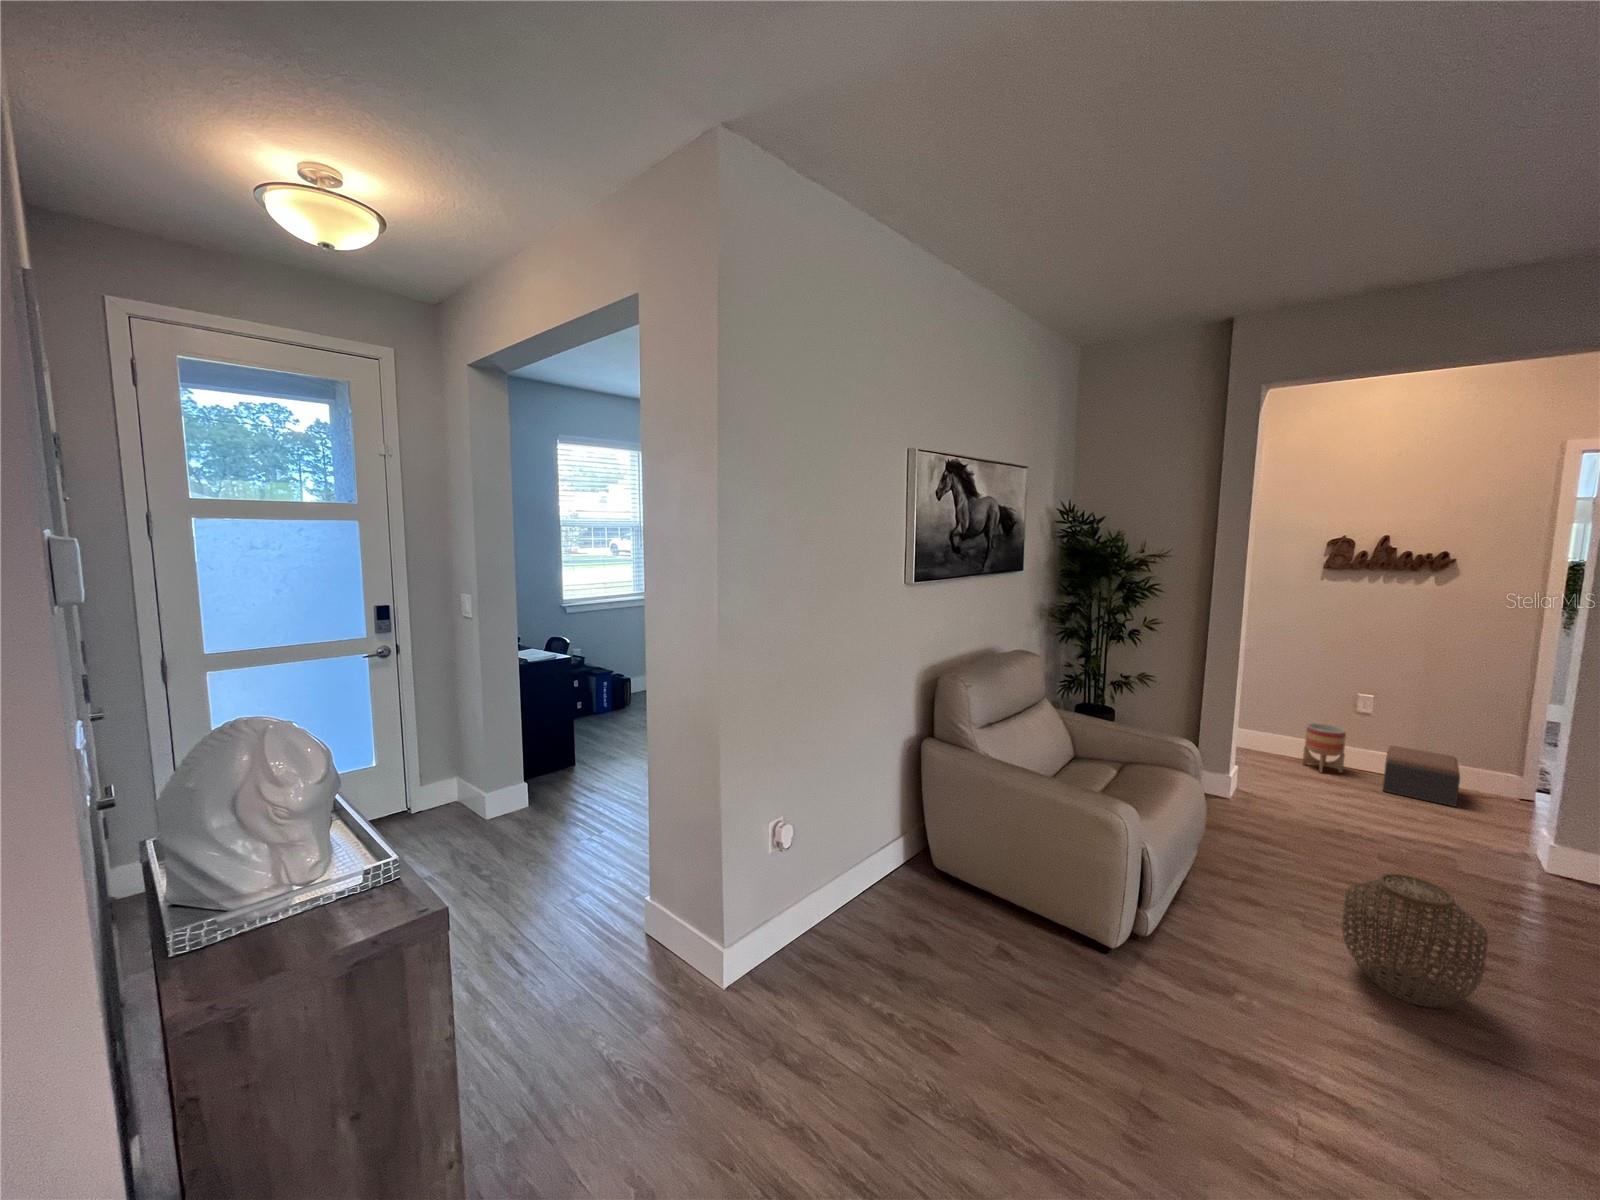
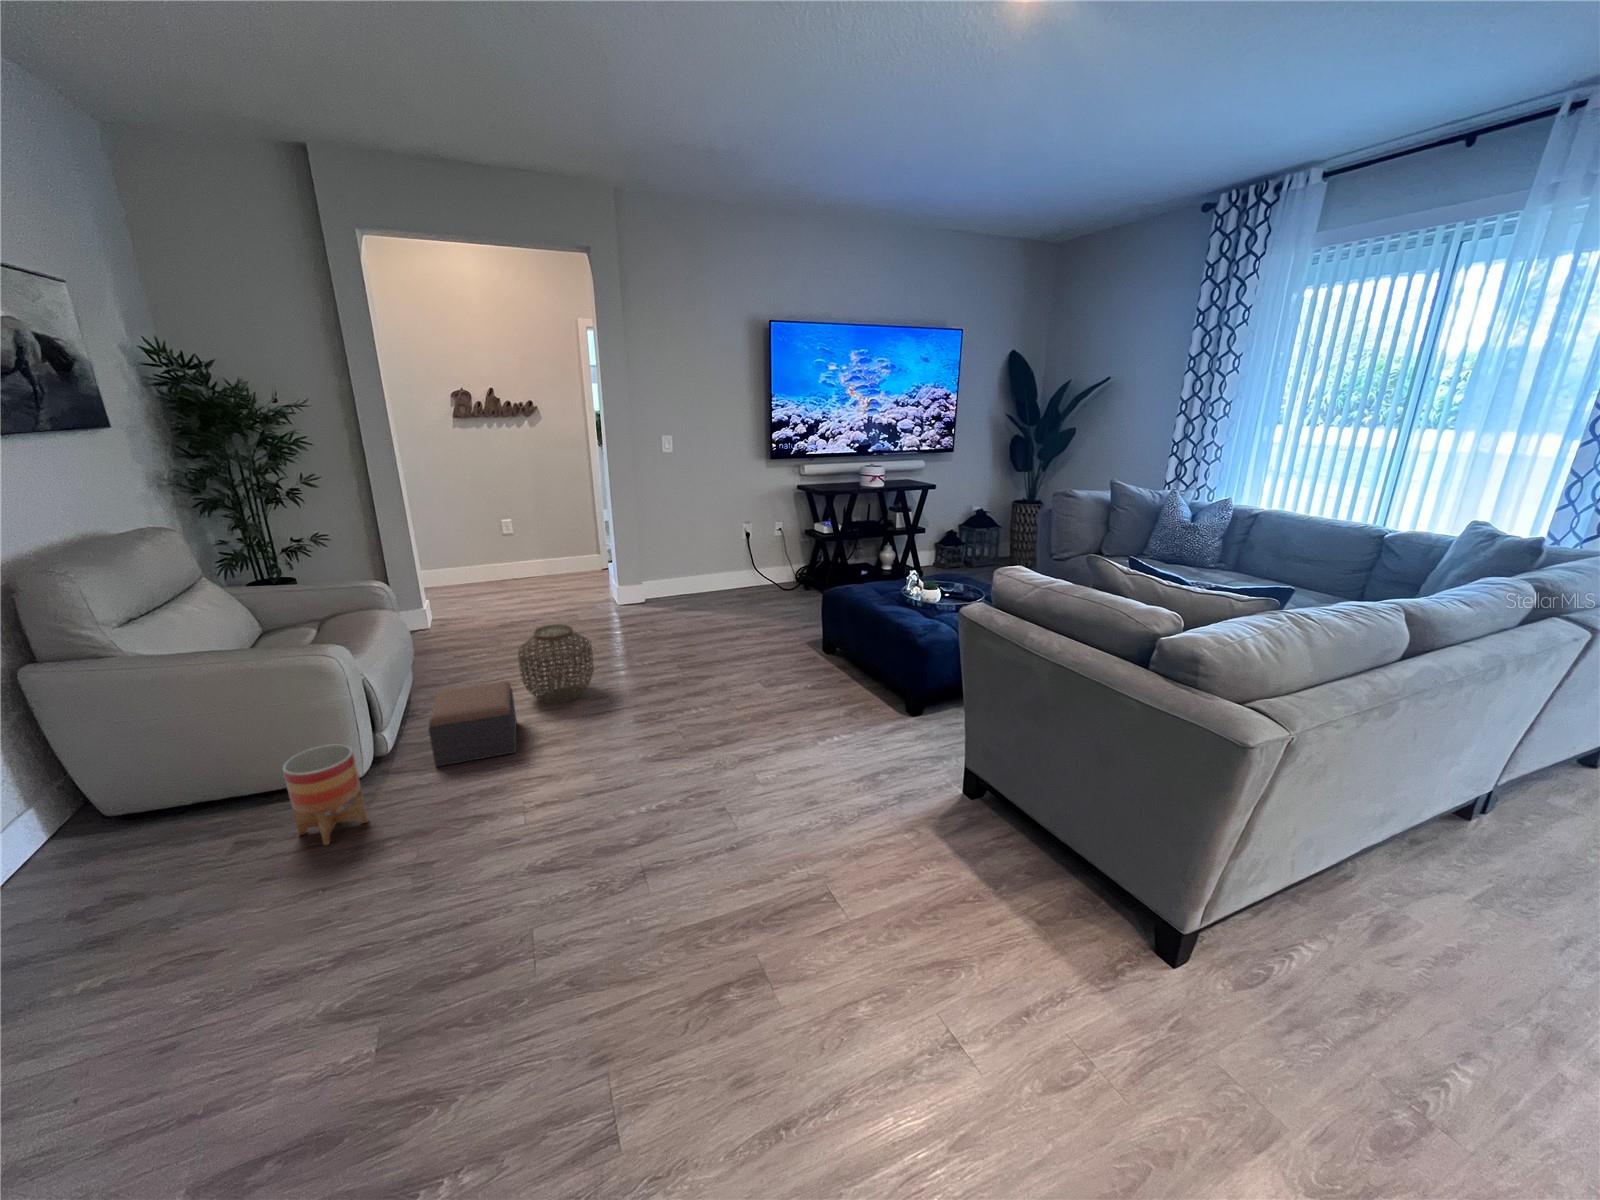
planter: present [1303,723,1346,773] -> present [283,744,368,845]
footstool: present [1383,746,1460,807] -> present [429,681,517,766]

